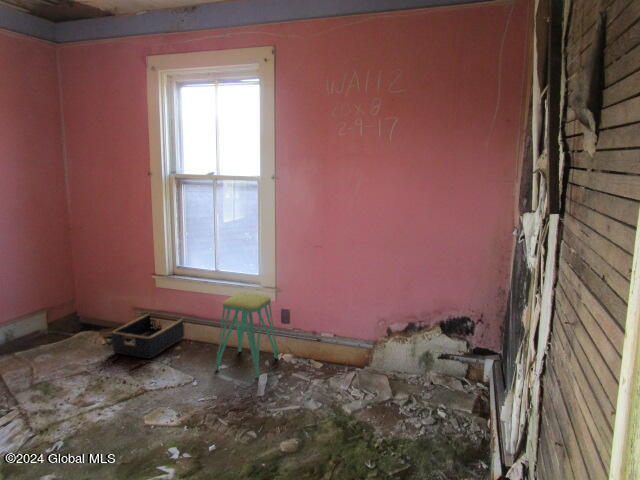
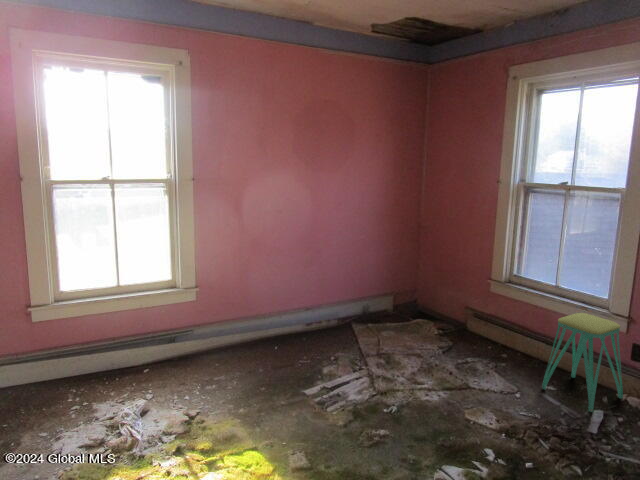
basket: present [112,314,184,358] -> none [443,315,513,358]

